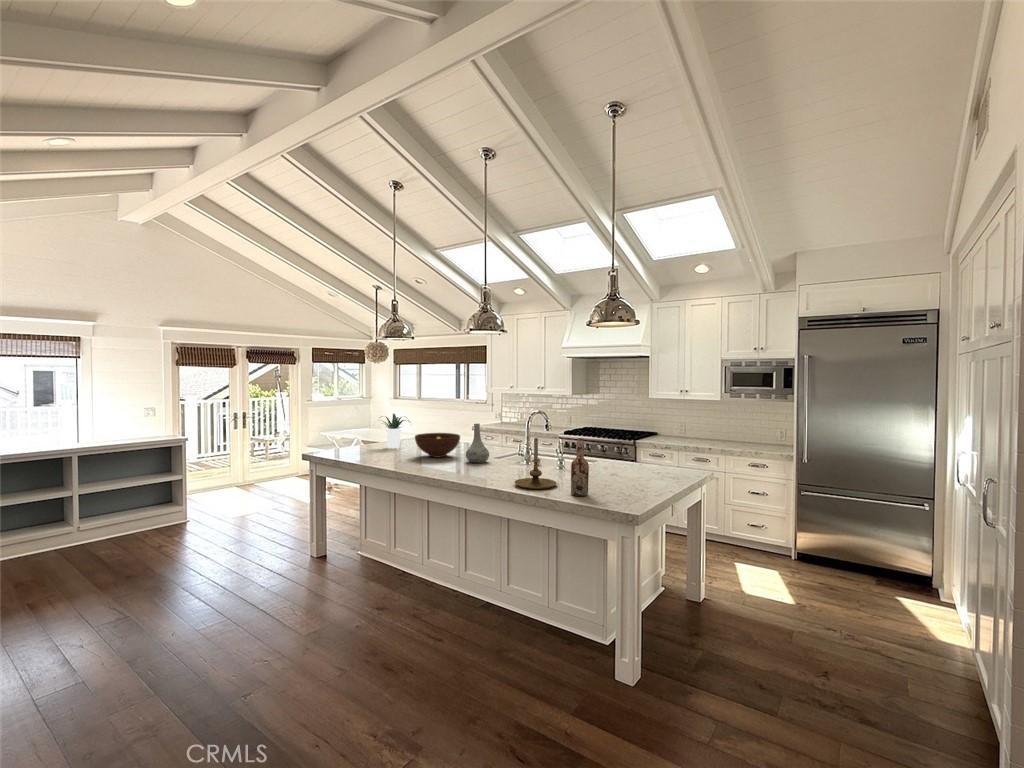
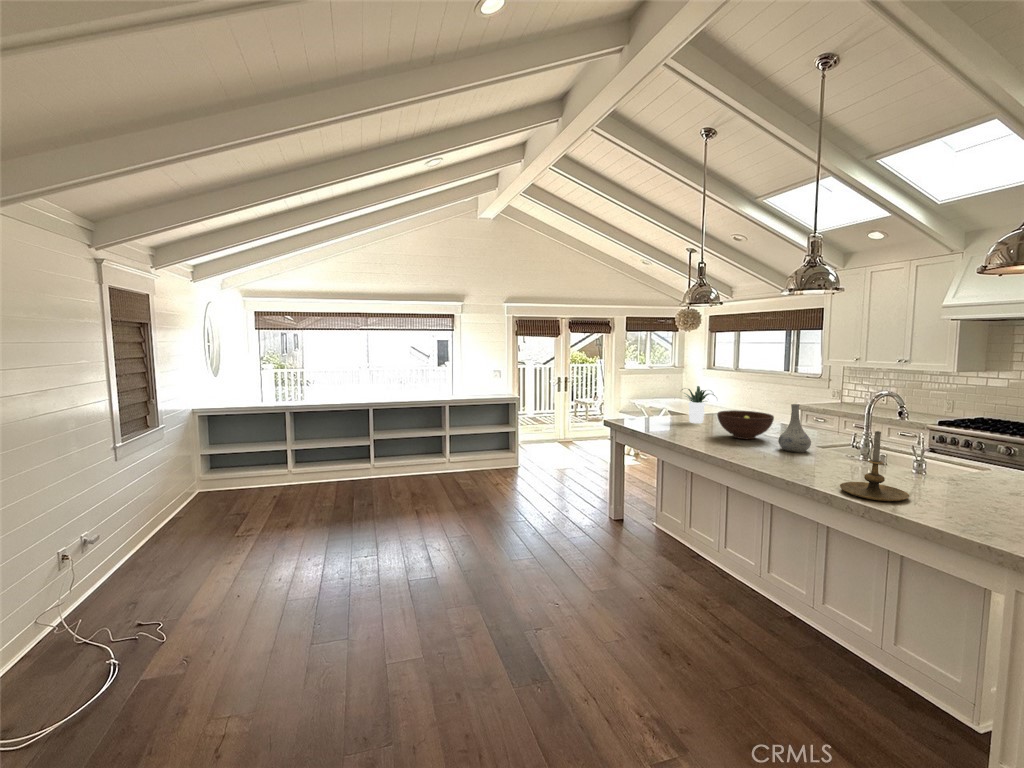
wine bottle: present [571,438,589,496] -> none [933,439,969,524]

